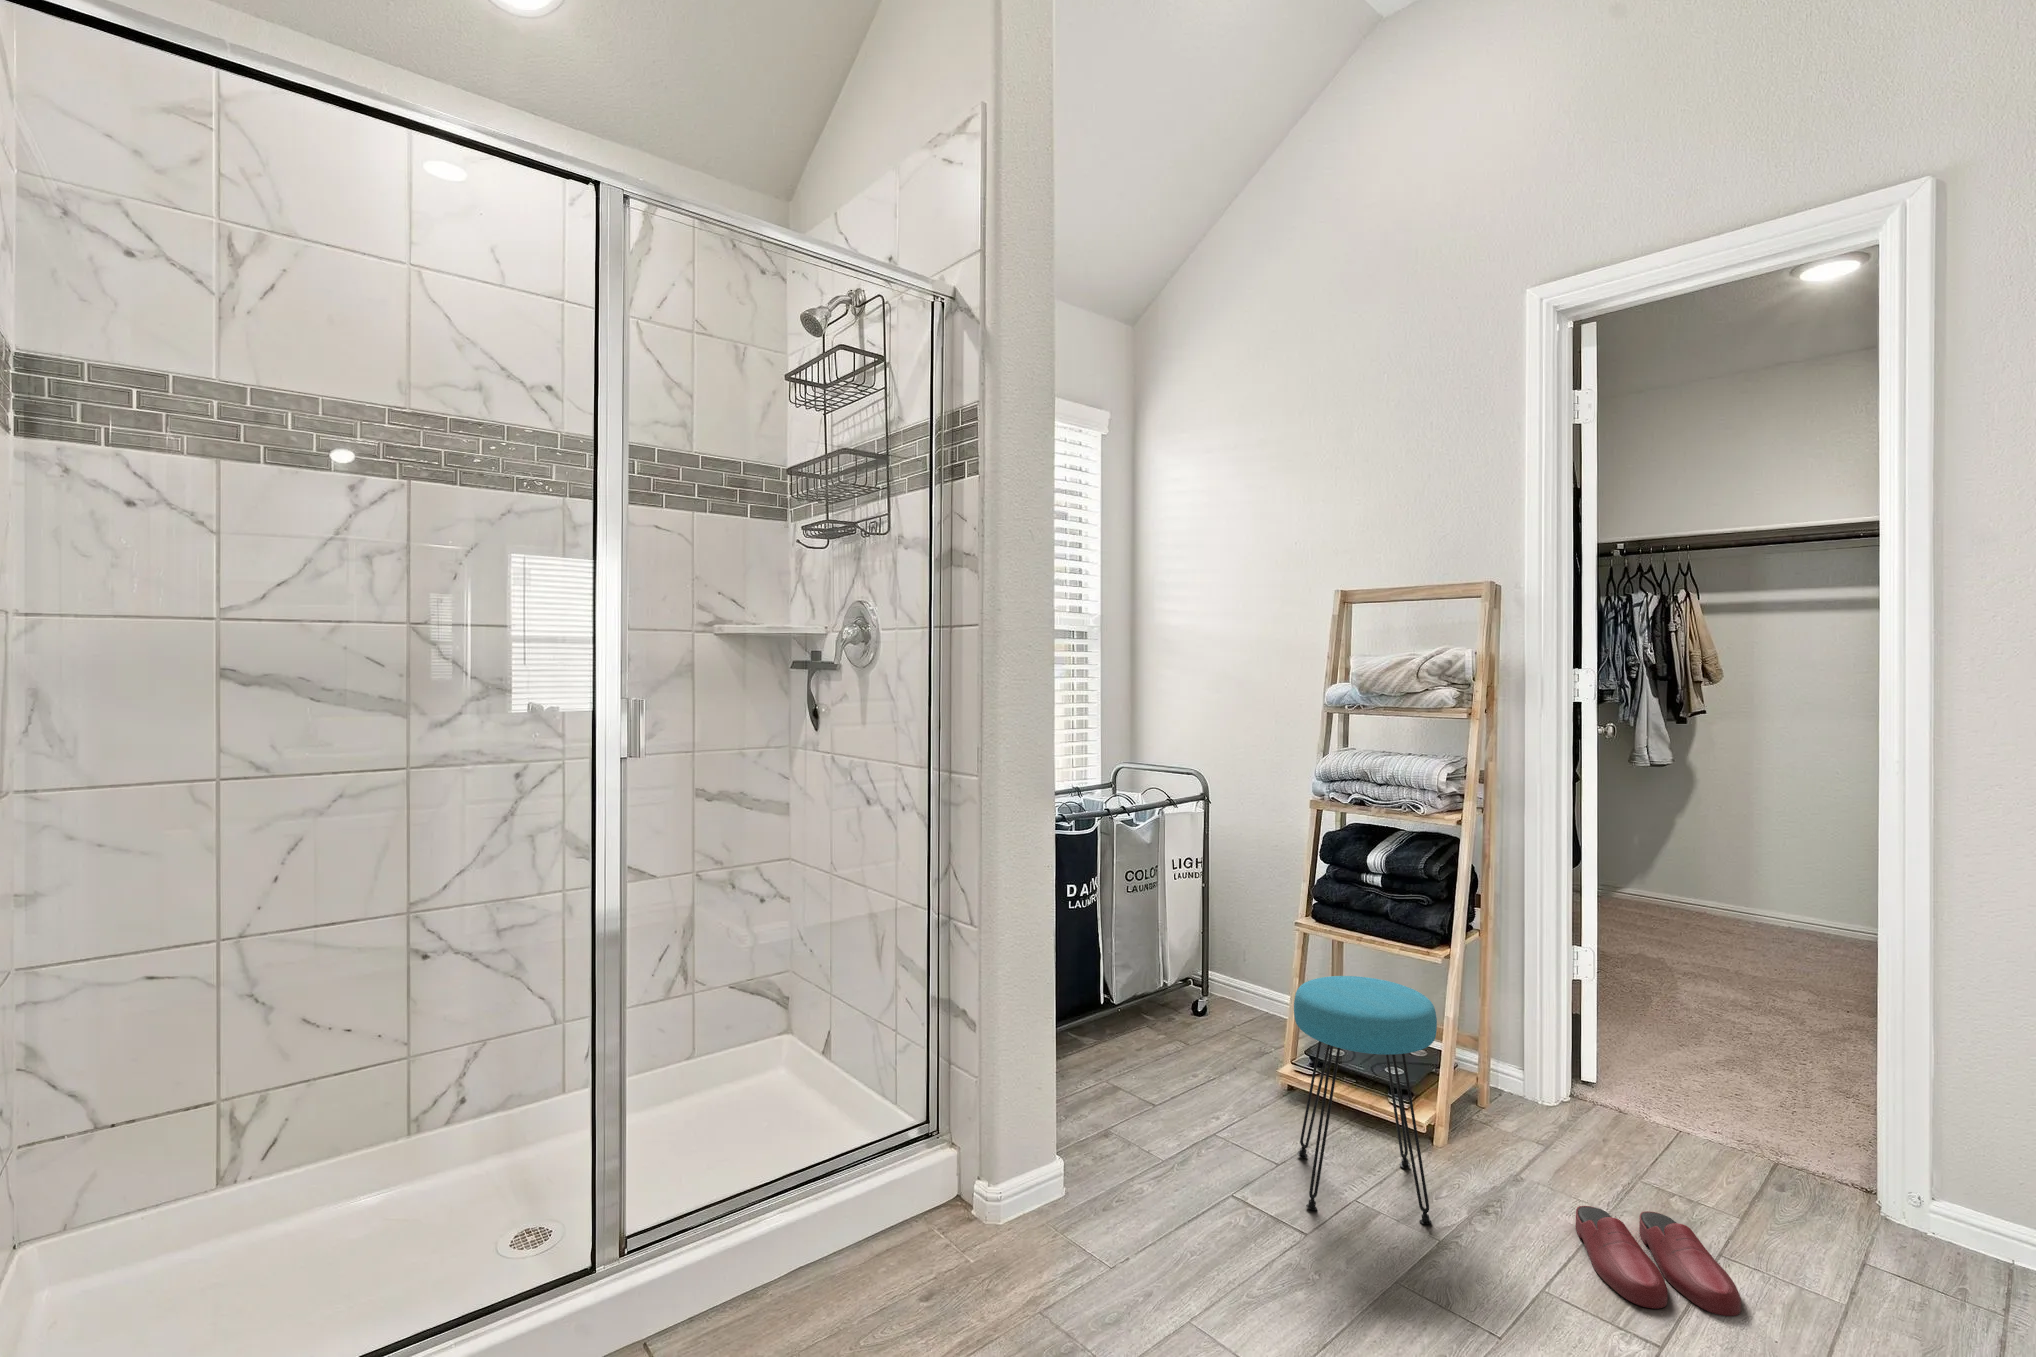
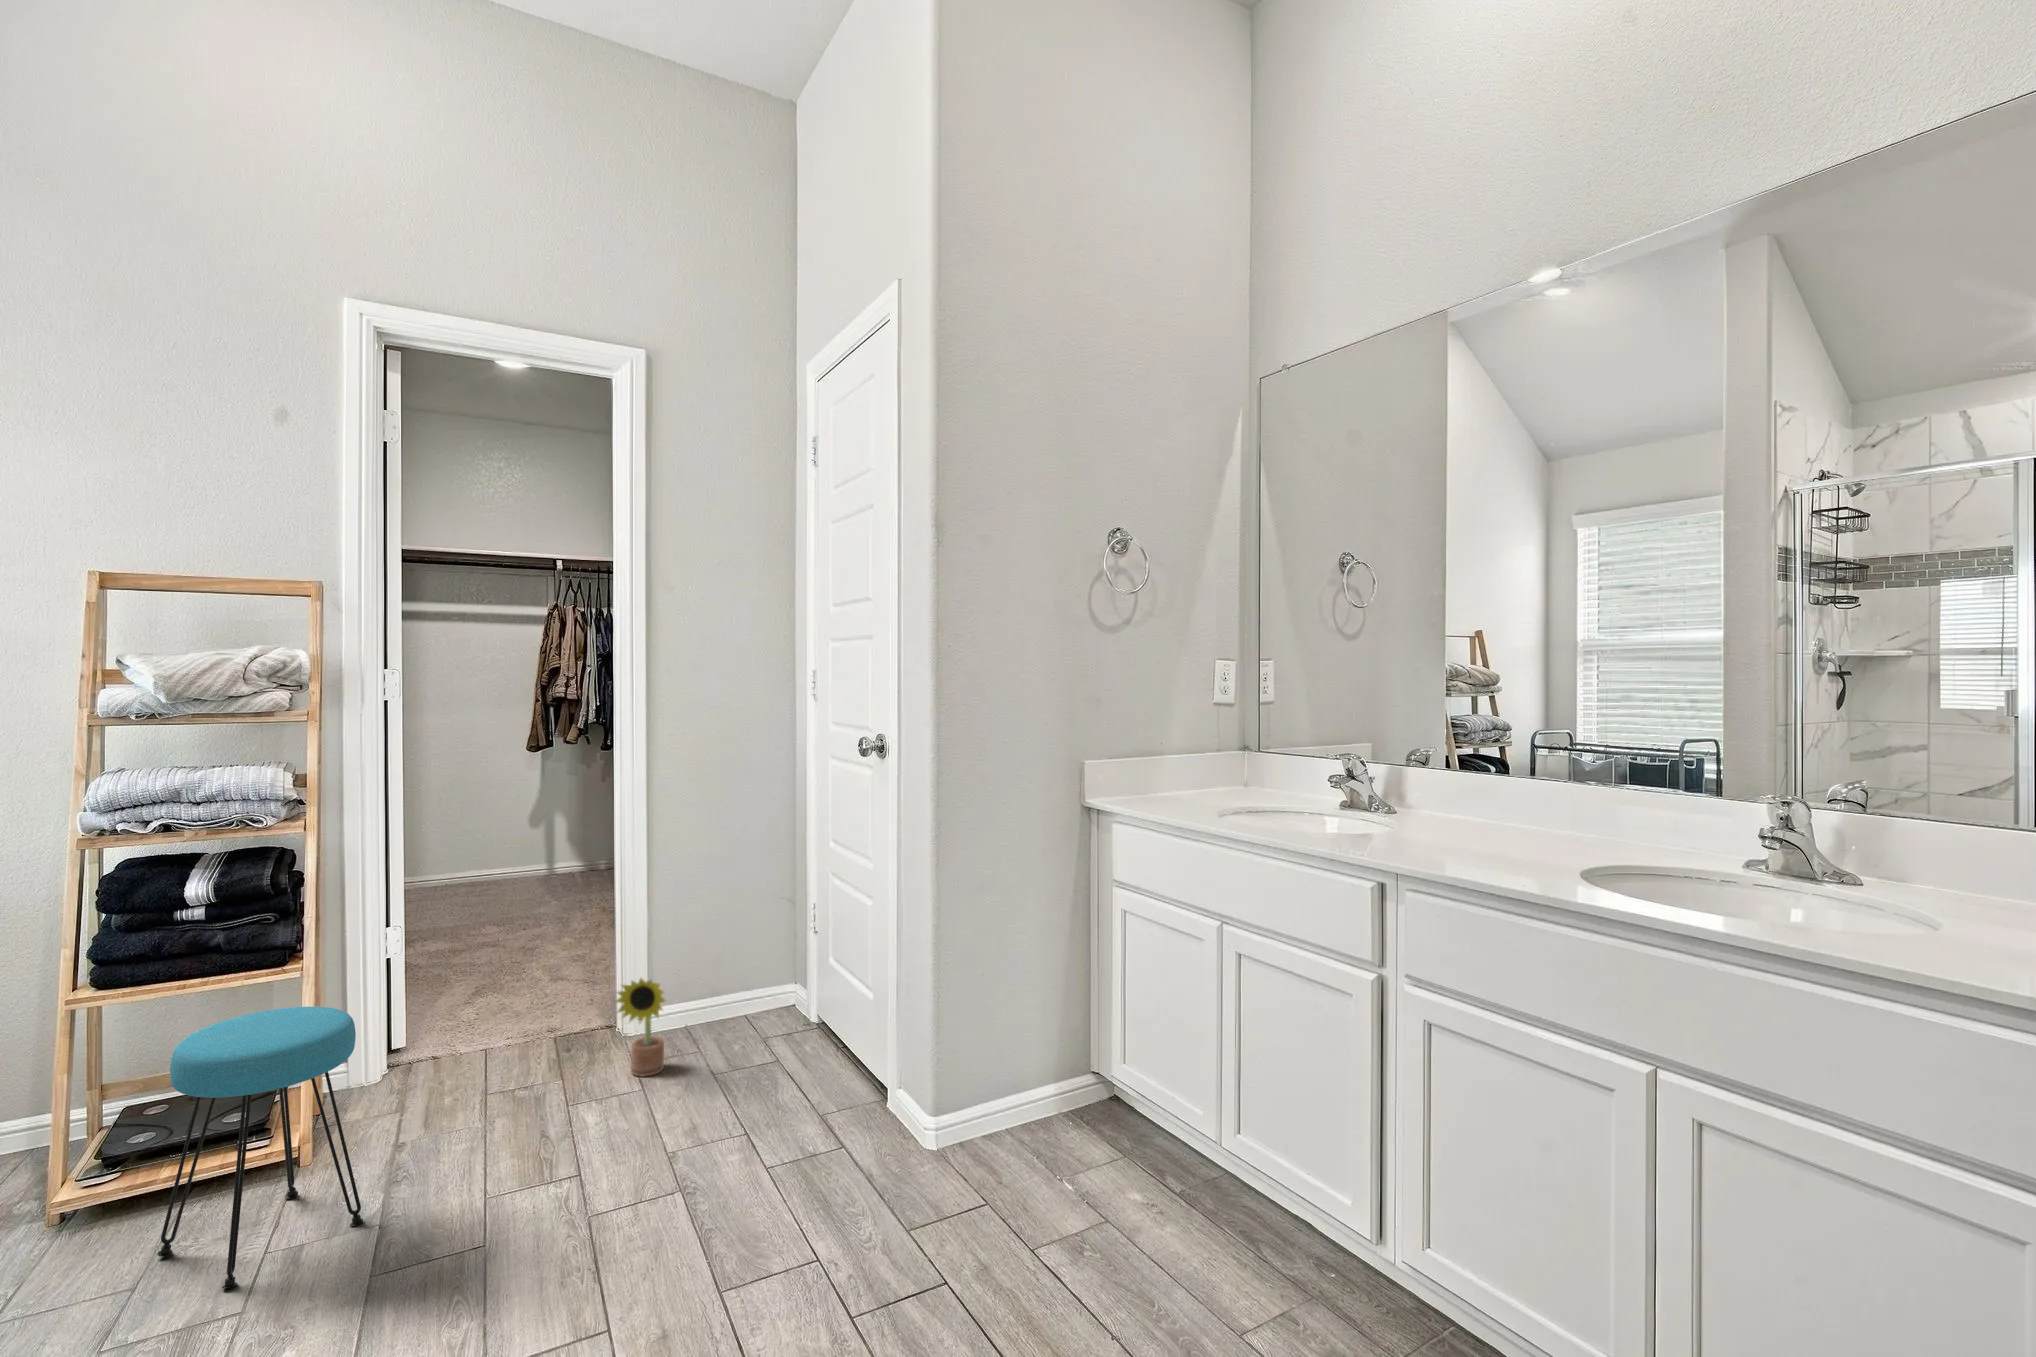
decorative plant: none [1807,1116,1907,1280] -> present [616,979,666,1076]
slippers: present [1576,1206,1741,1316] -> none [474,1101,609,1173]

